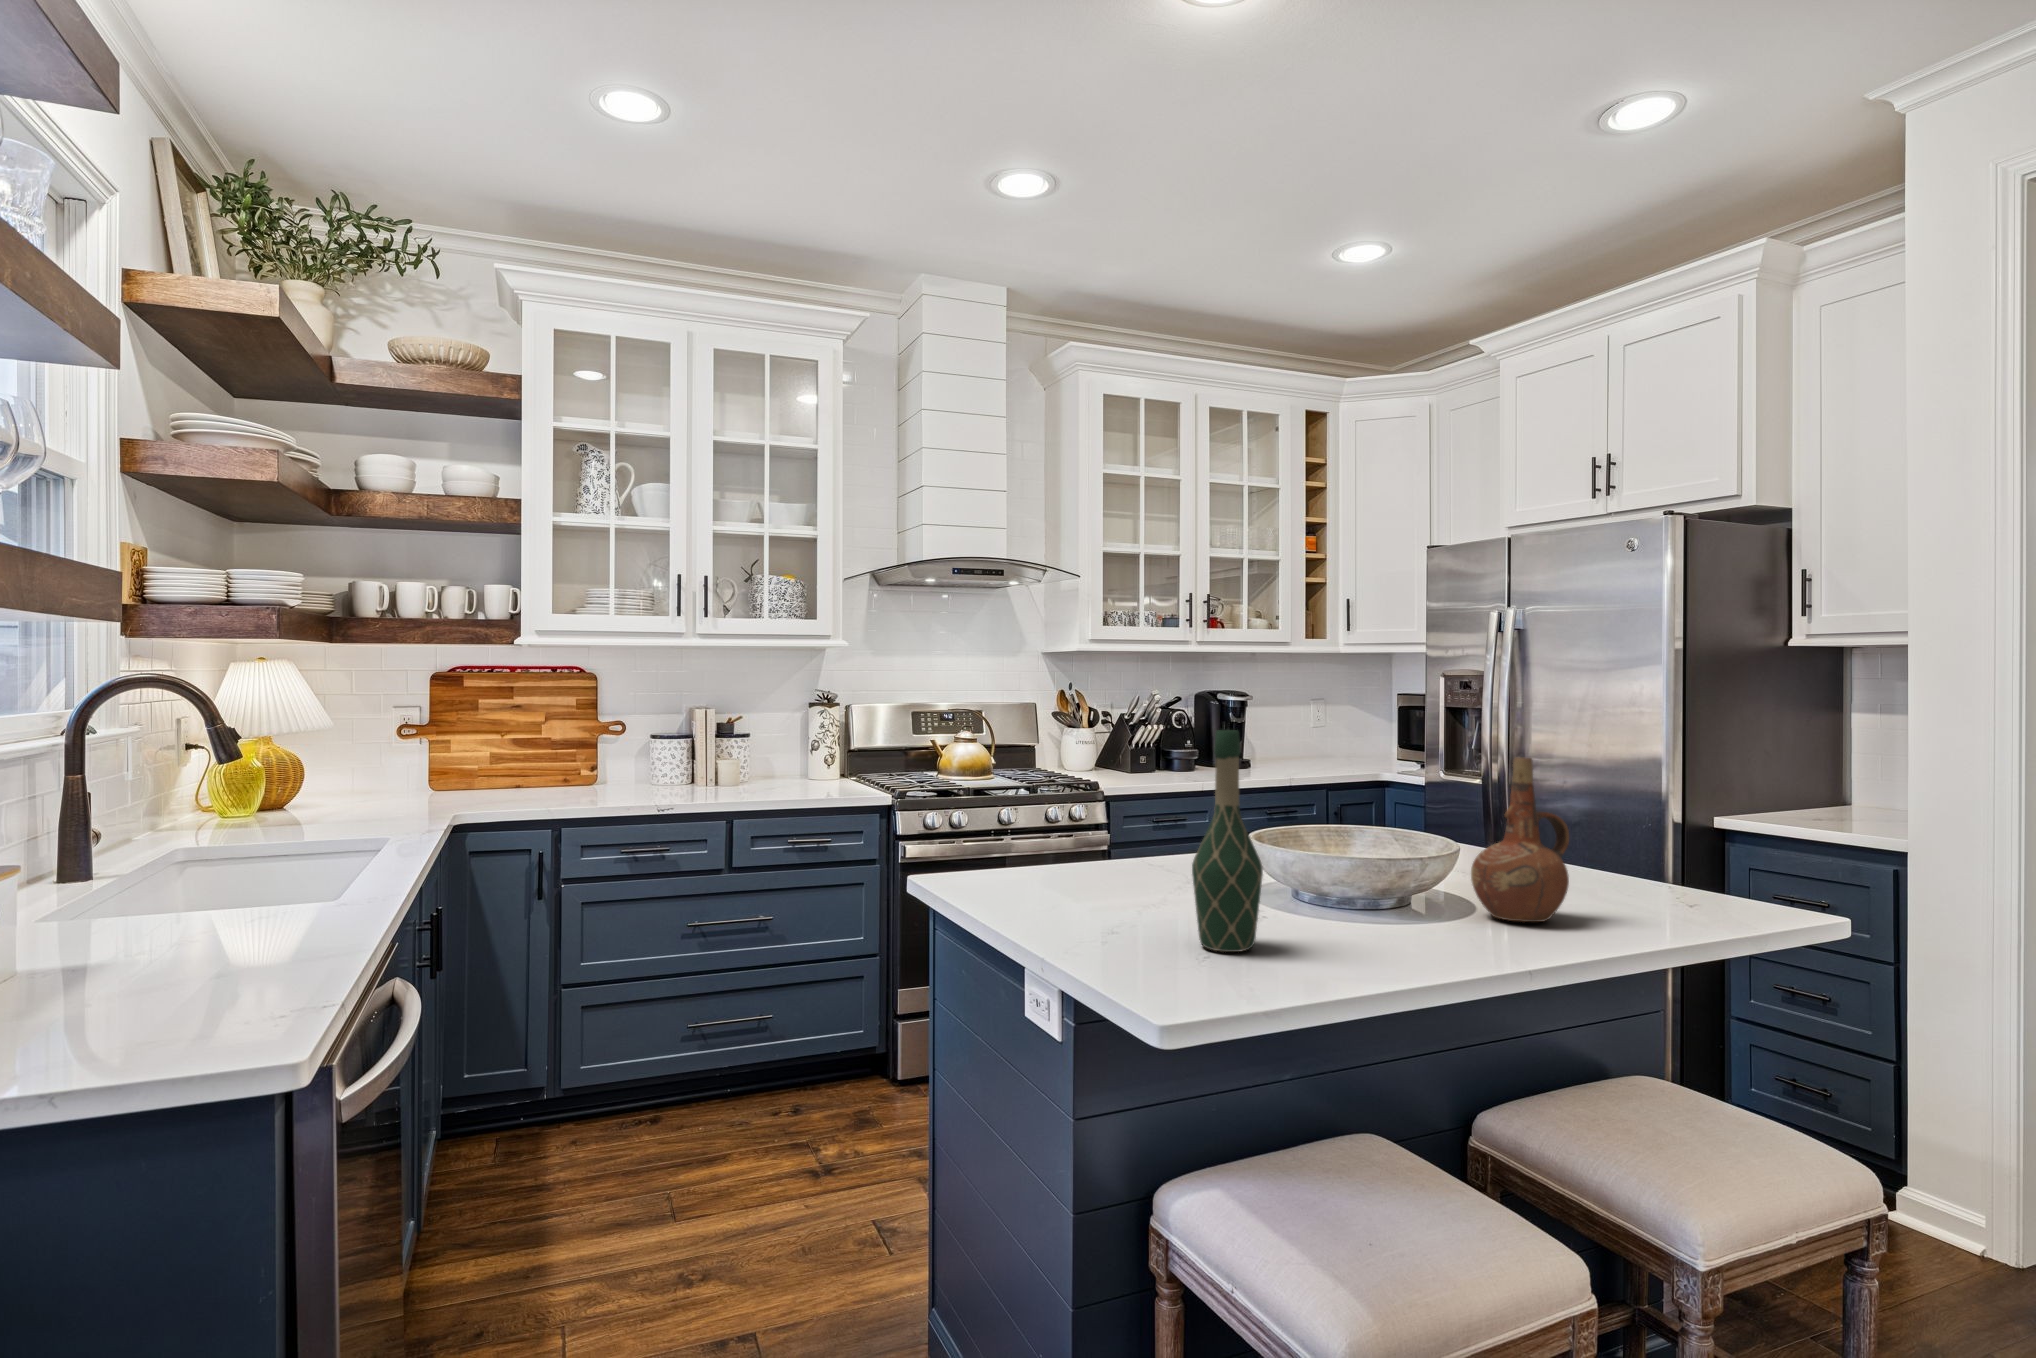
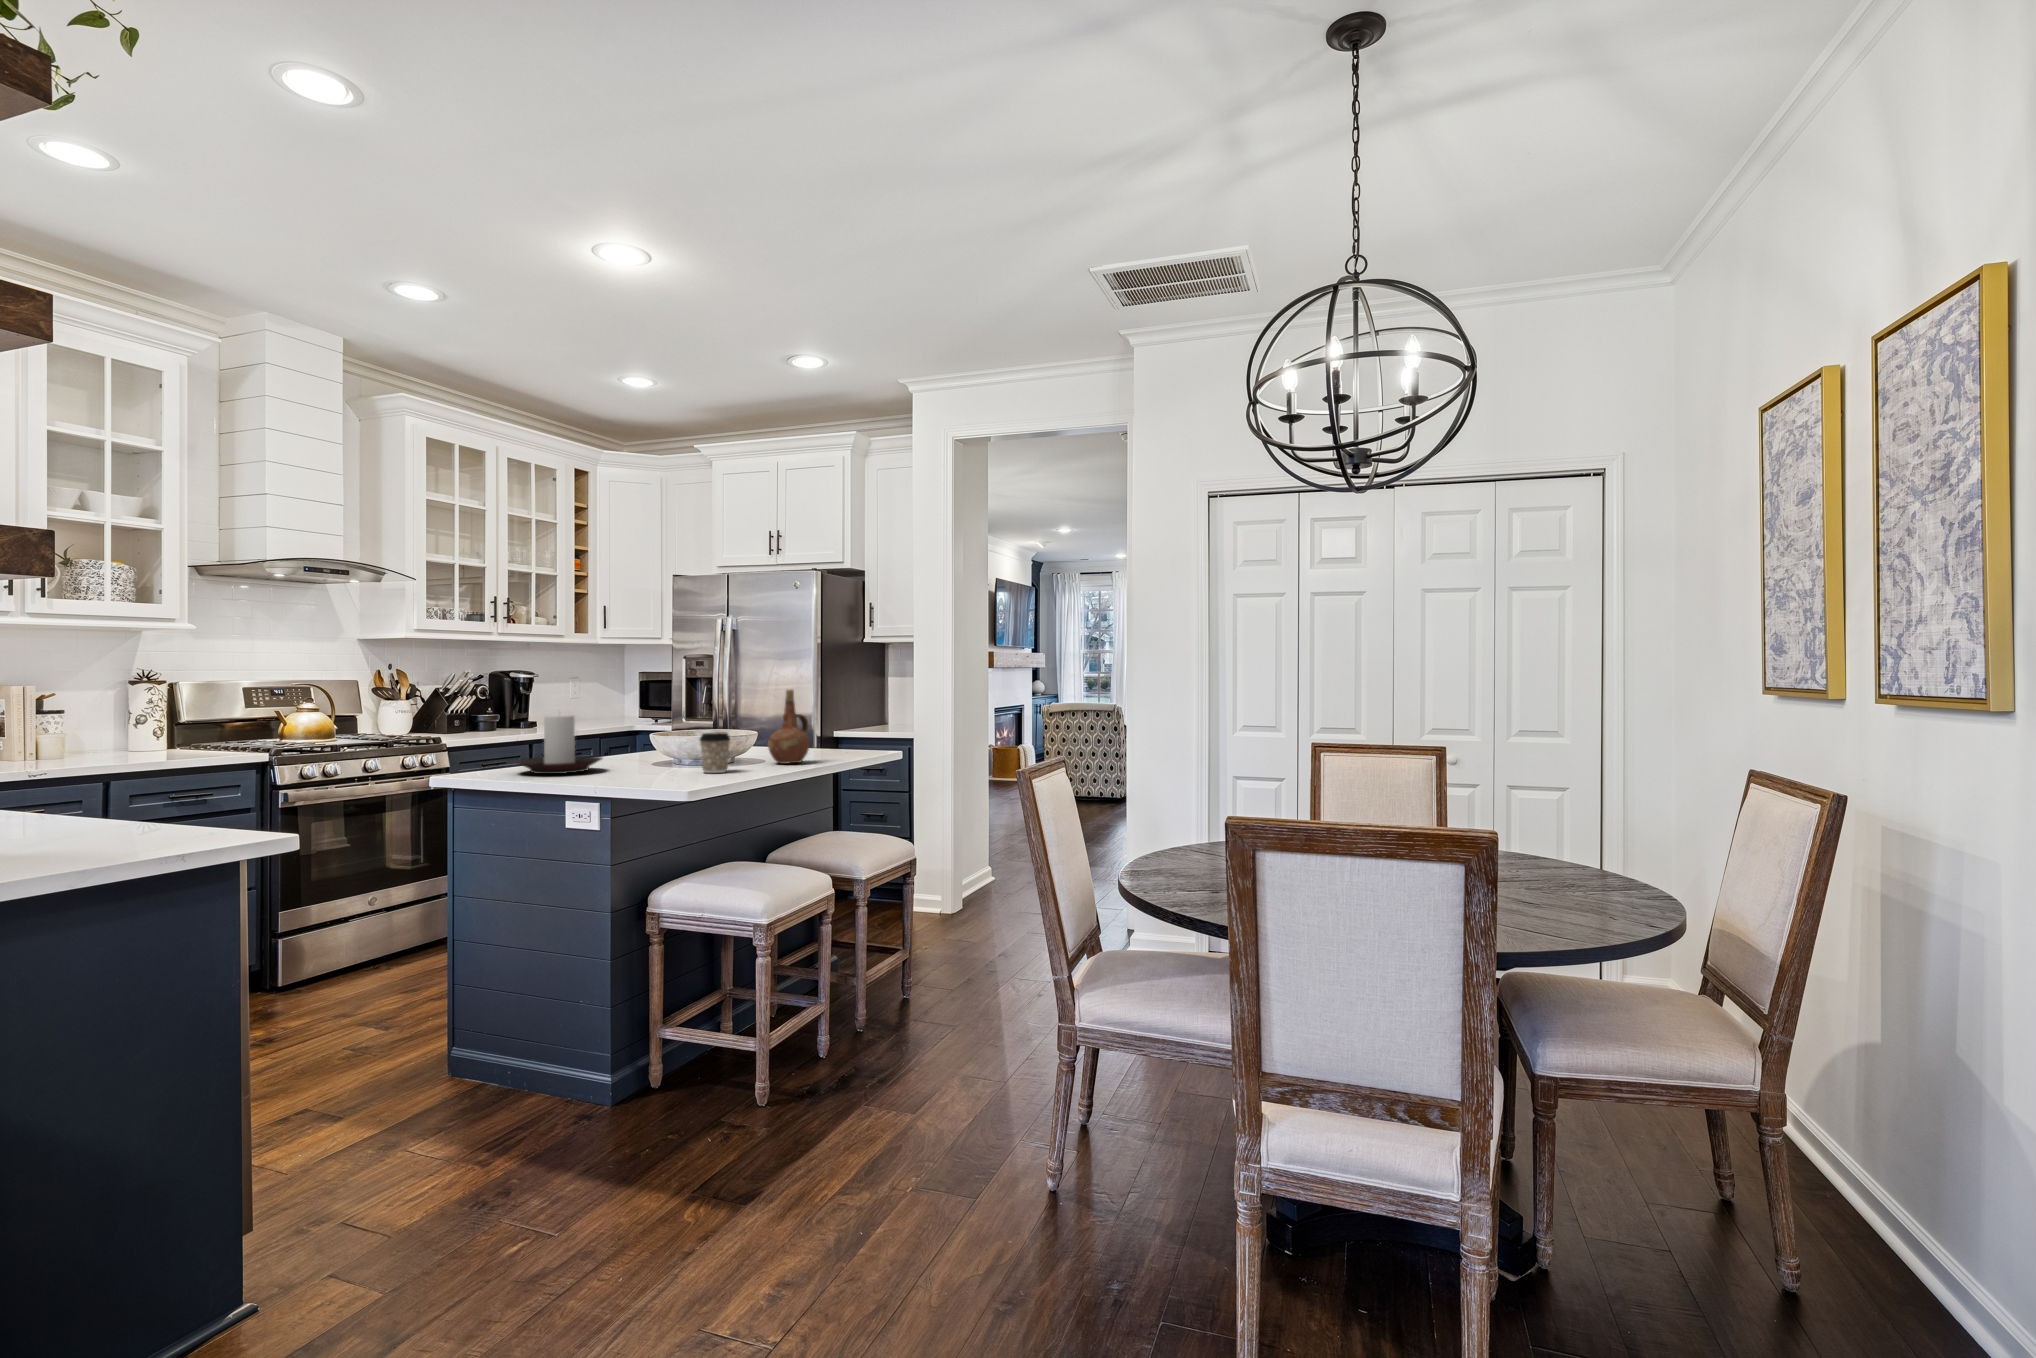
wine bottle: present [1192,730,1263,952] -> none [661,676,696,781]
candle holder: none [1016,780,1158,892] -> present [516,715,602,774]
coffee cup: none [1298,844,1364,934] -> present [700,732,730,773]

